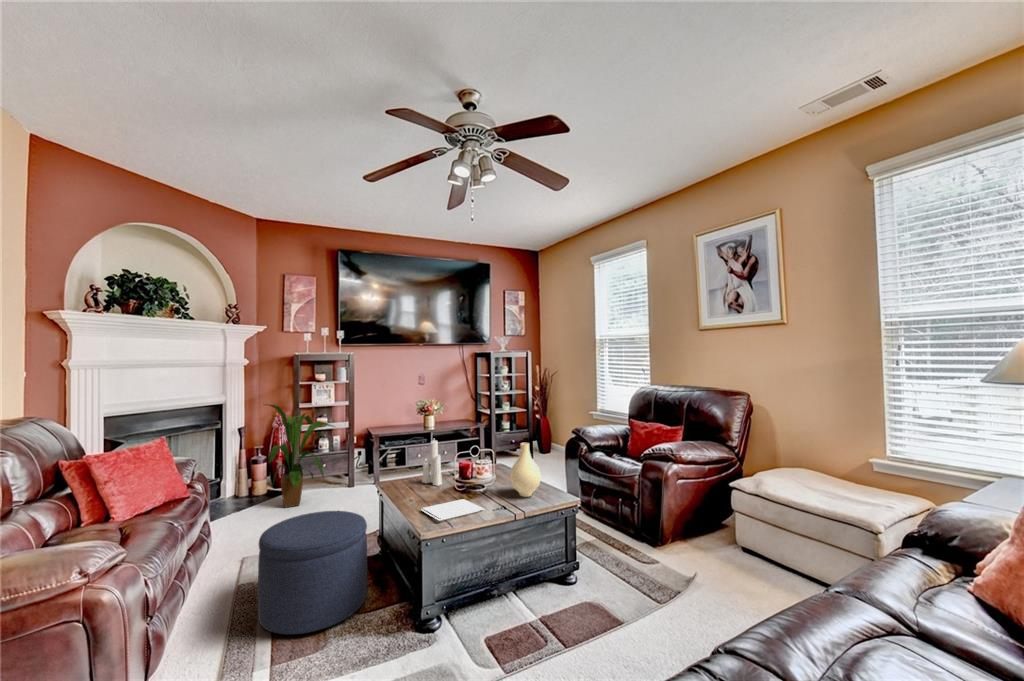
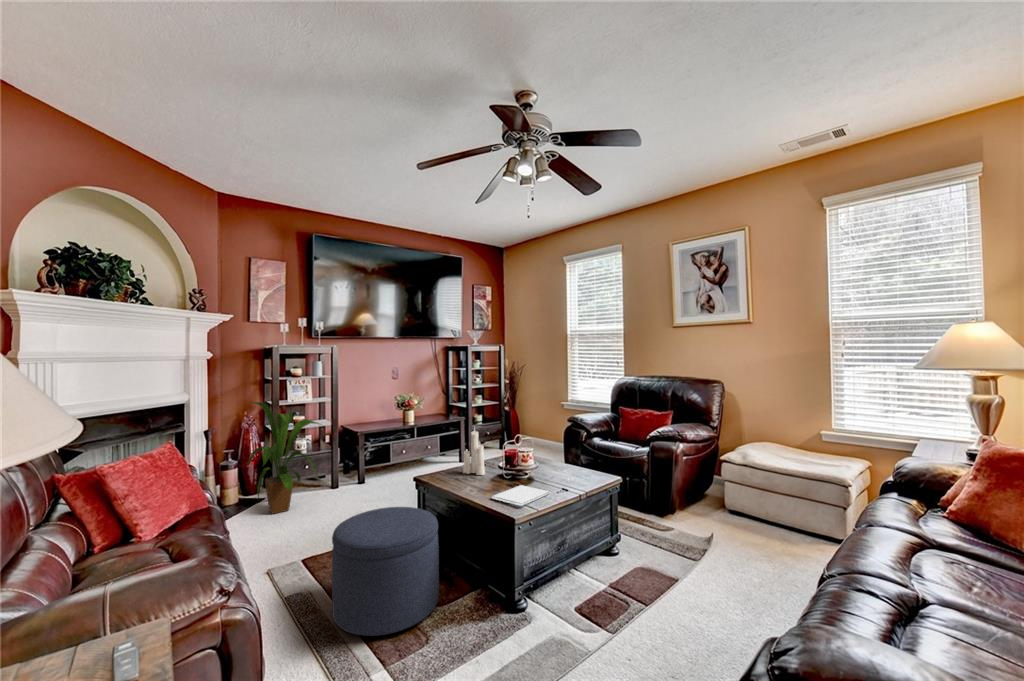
vase: present [510,443,541,497] -> none [557,429,588,479]

